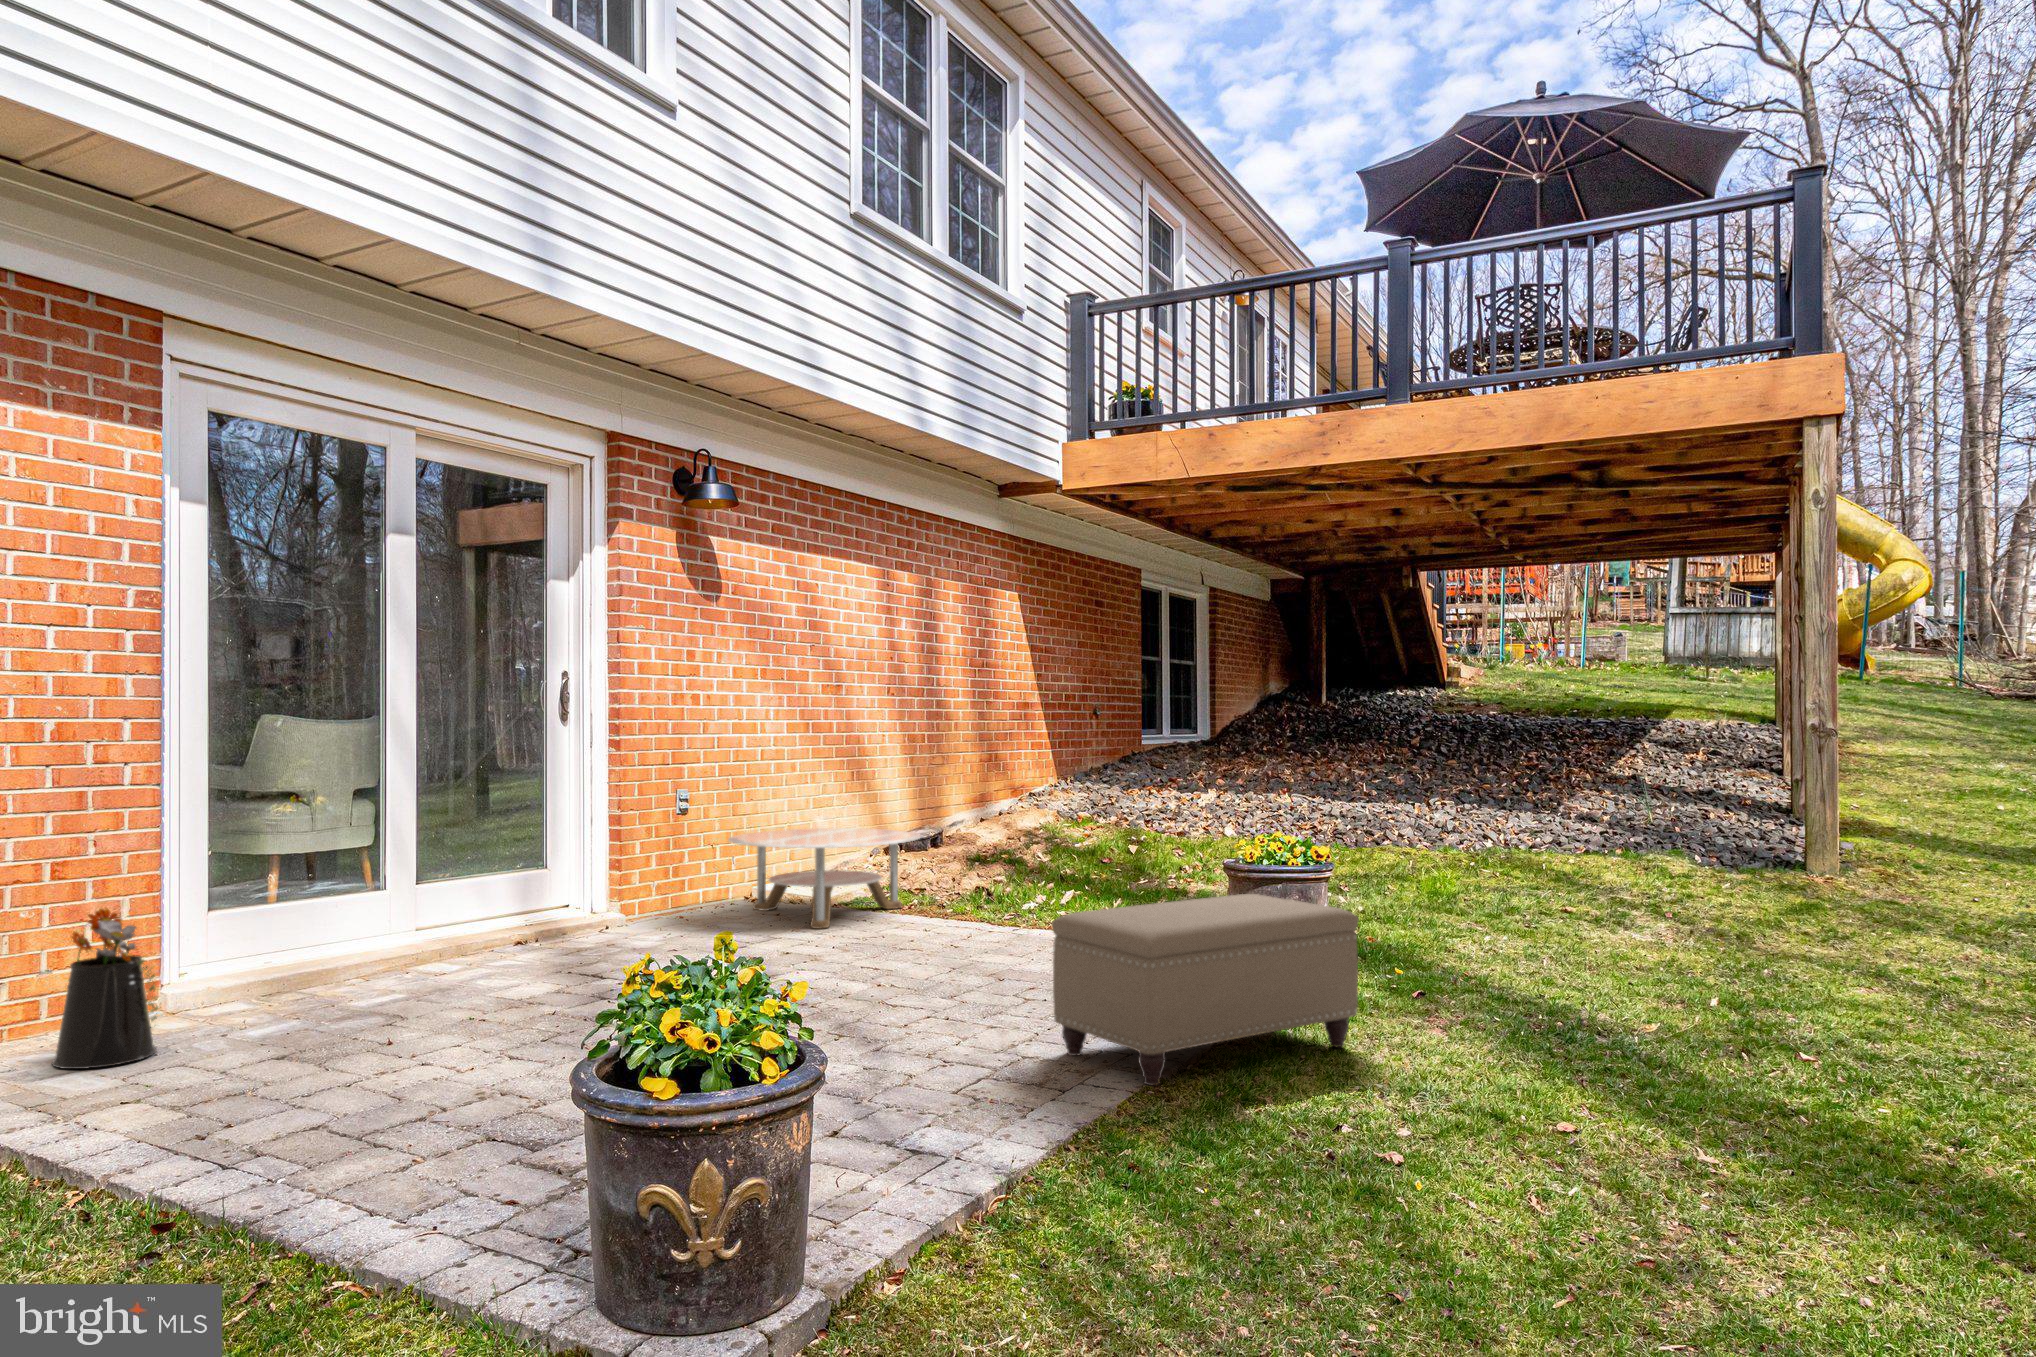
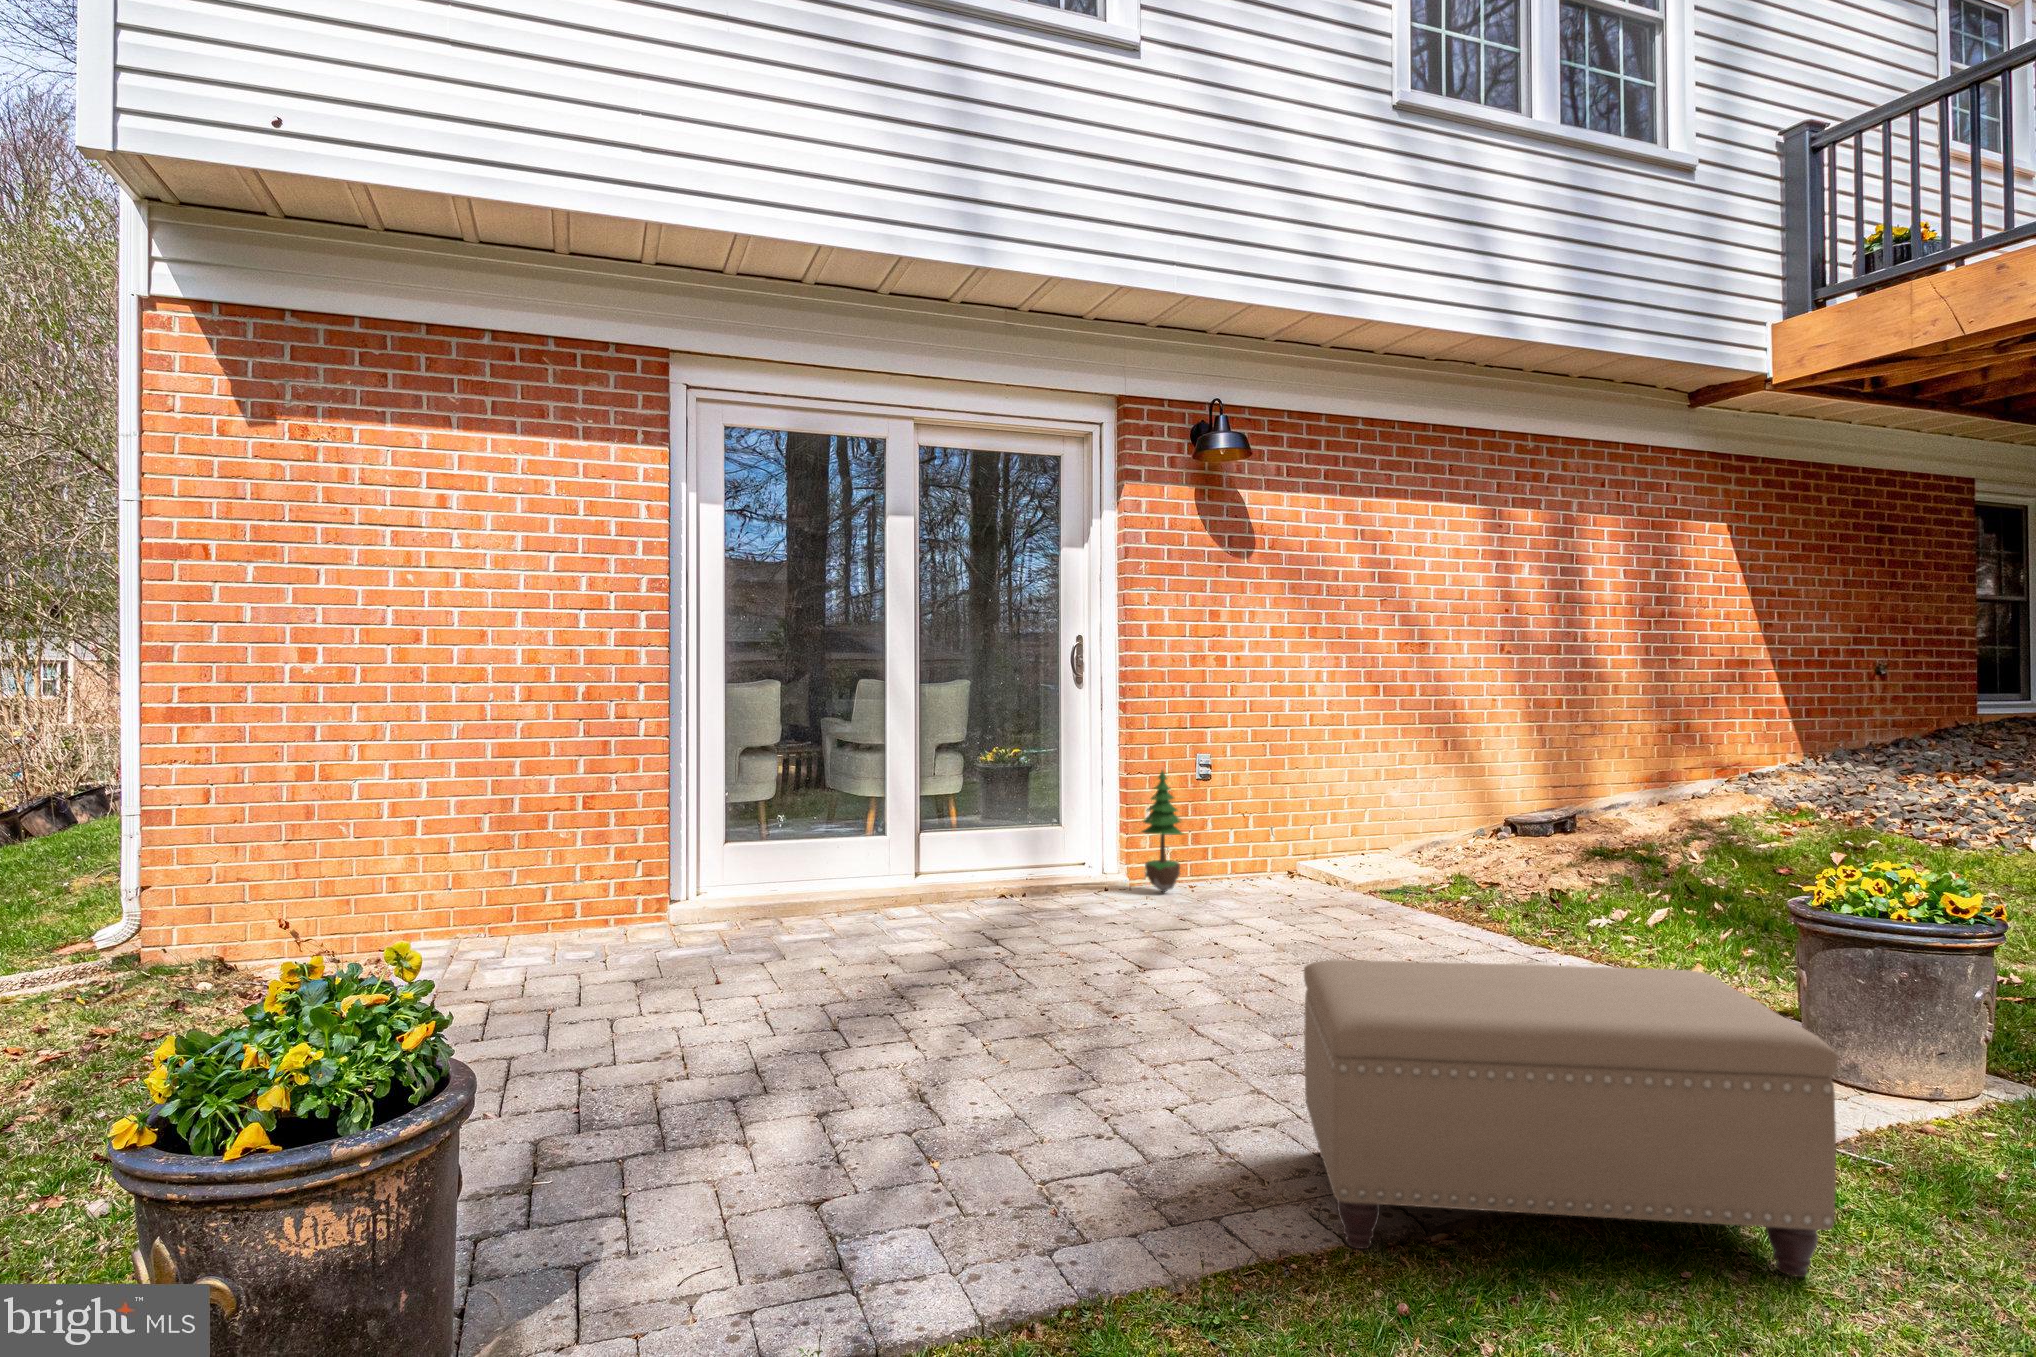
potted tree: none [639,807,685,931] -> present [1142,770,1182,892]
round table: present [728,828,920,929] -> none [1246,798,1466,912]
watering can: present [52,908,158,1069] -> none [564,827,636,954]

